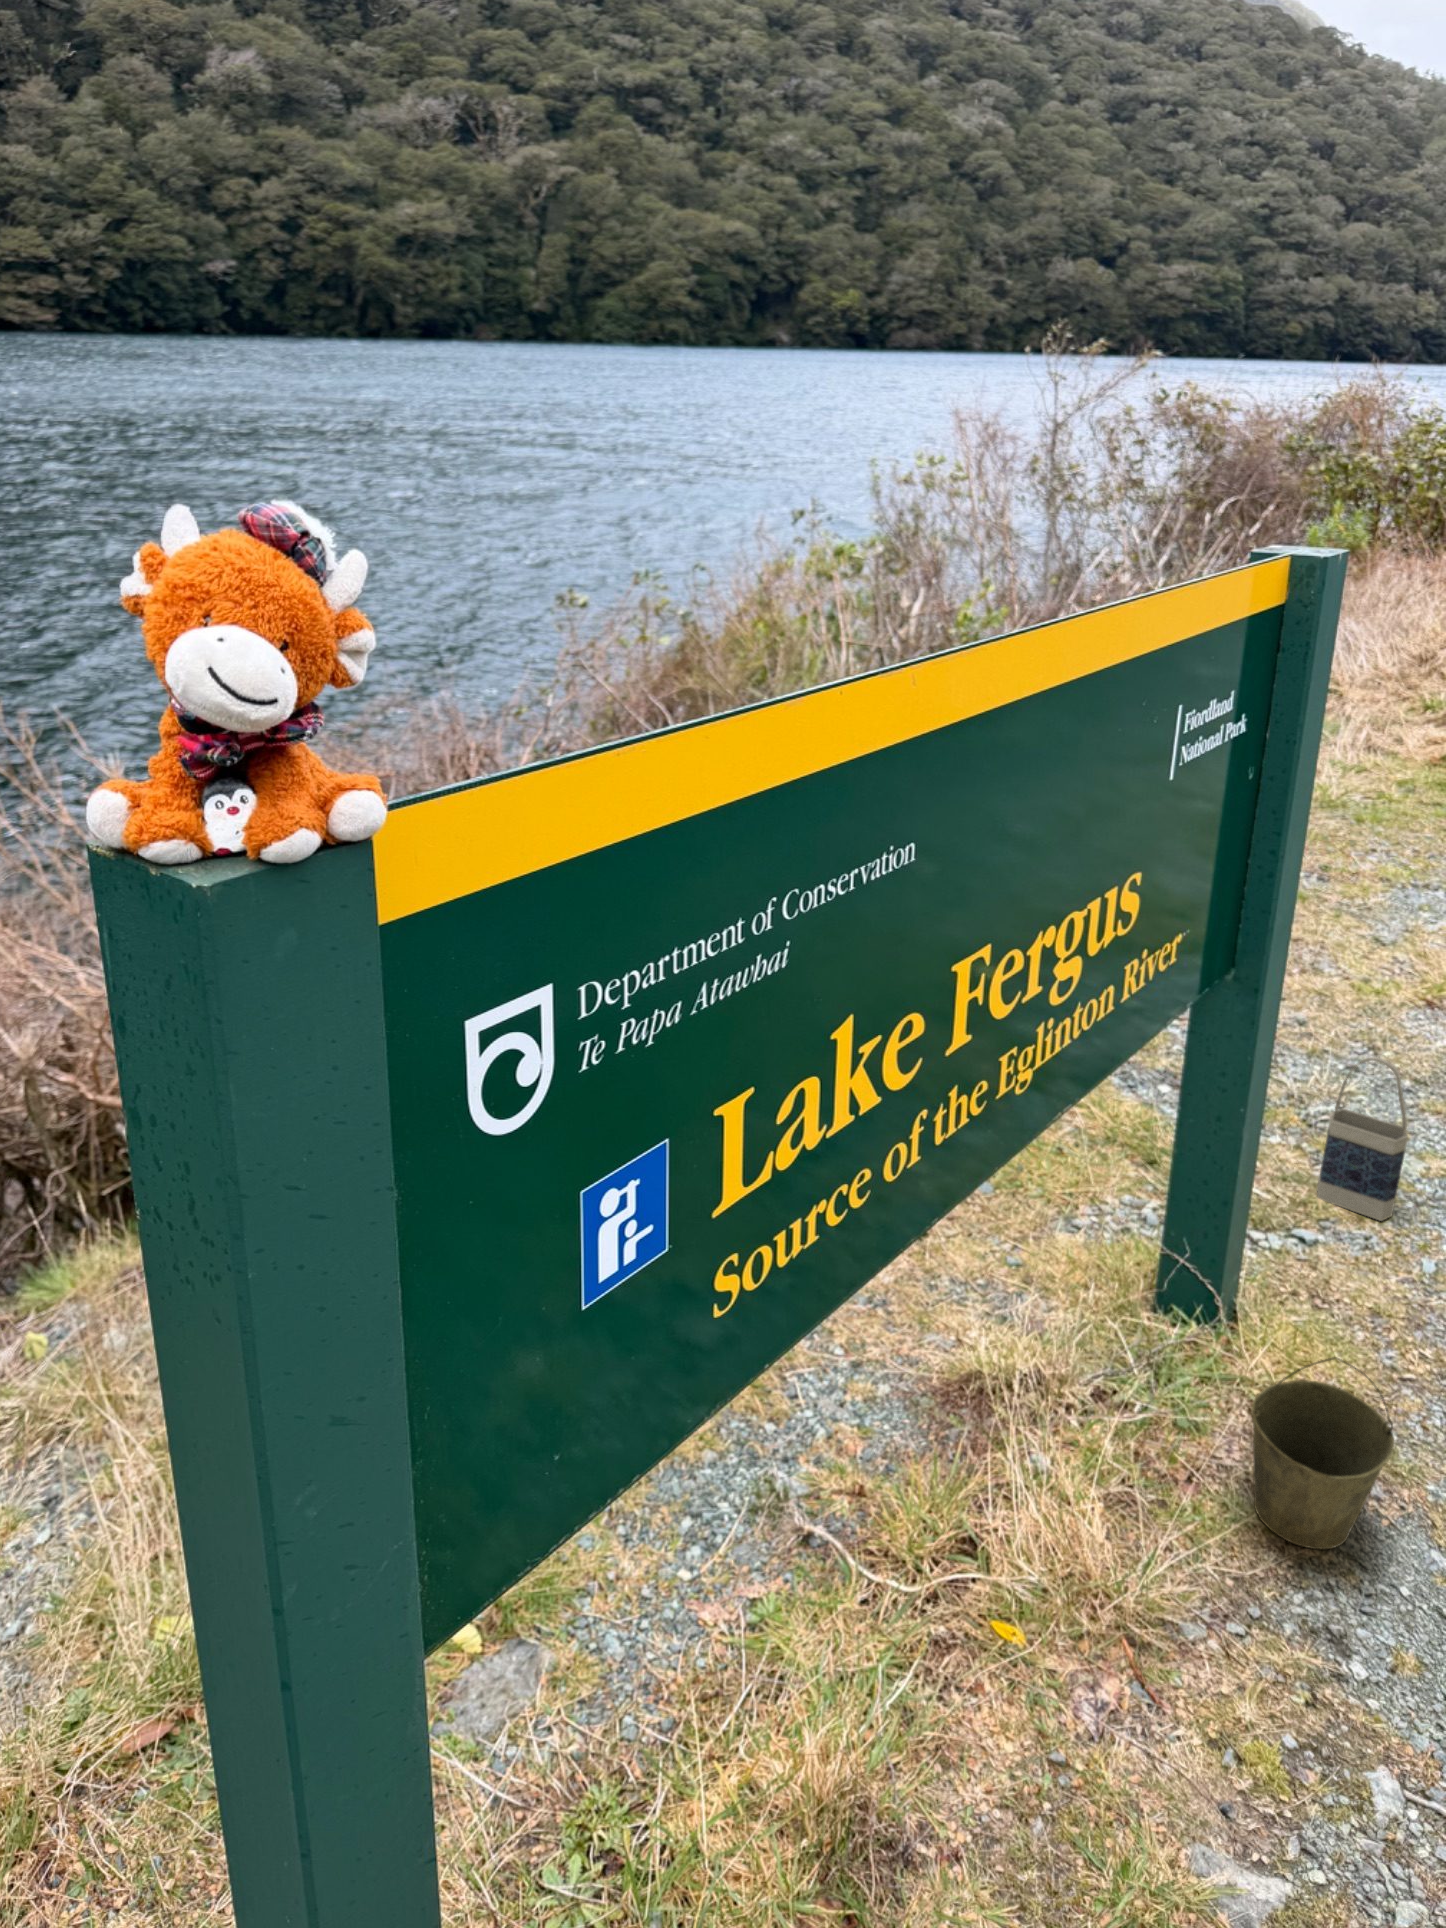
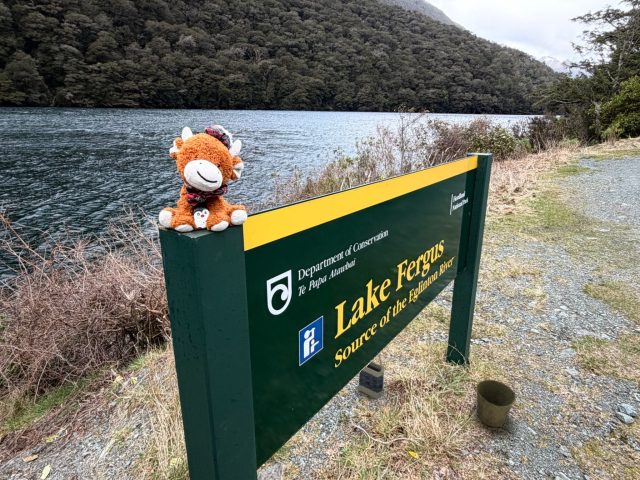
bag: present [1317,1057,1408,1221] -> present [359,354,384,399]

